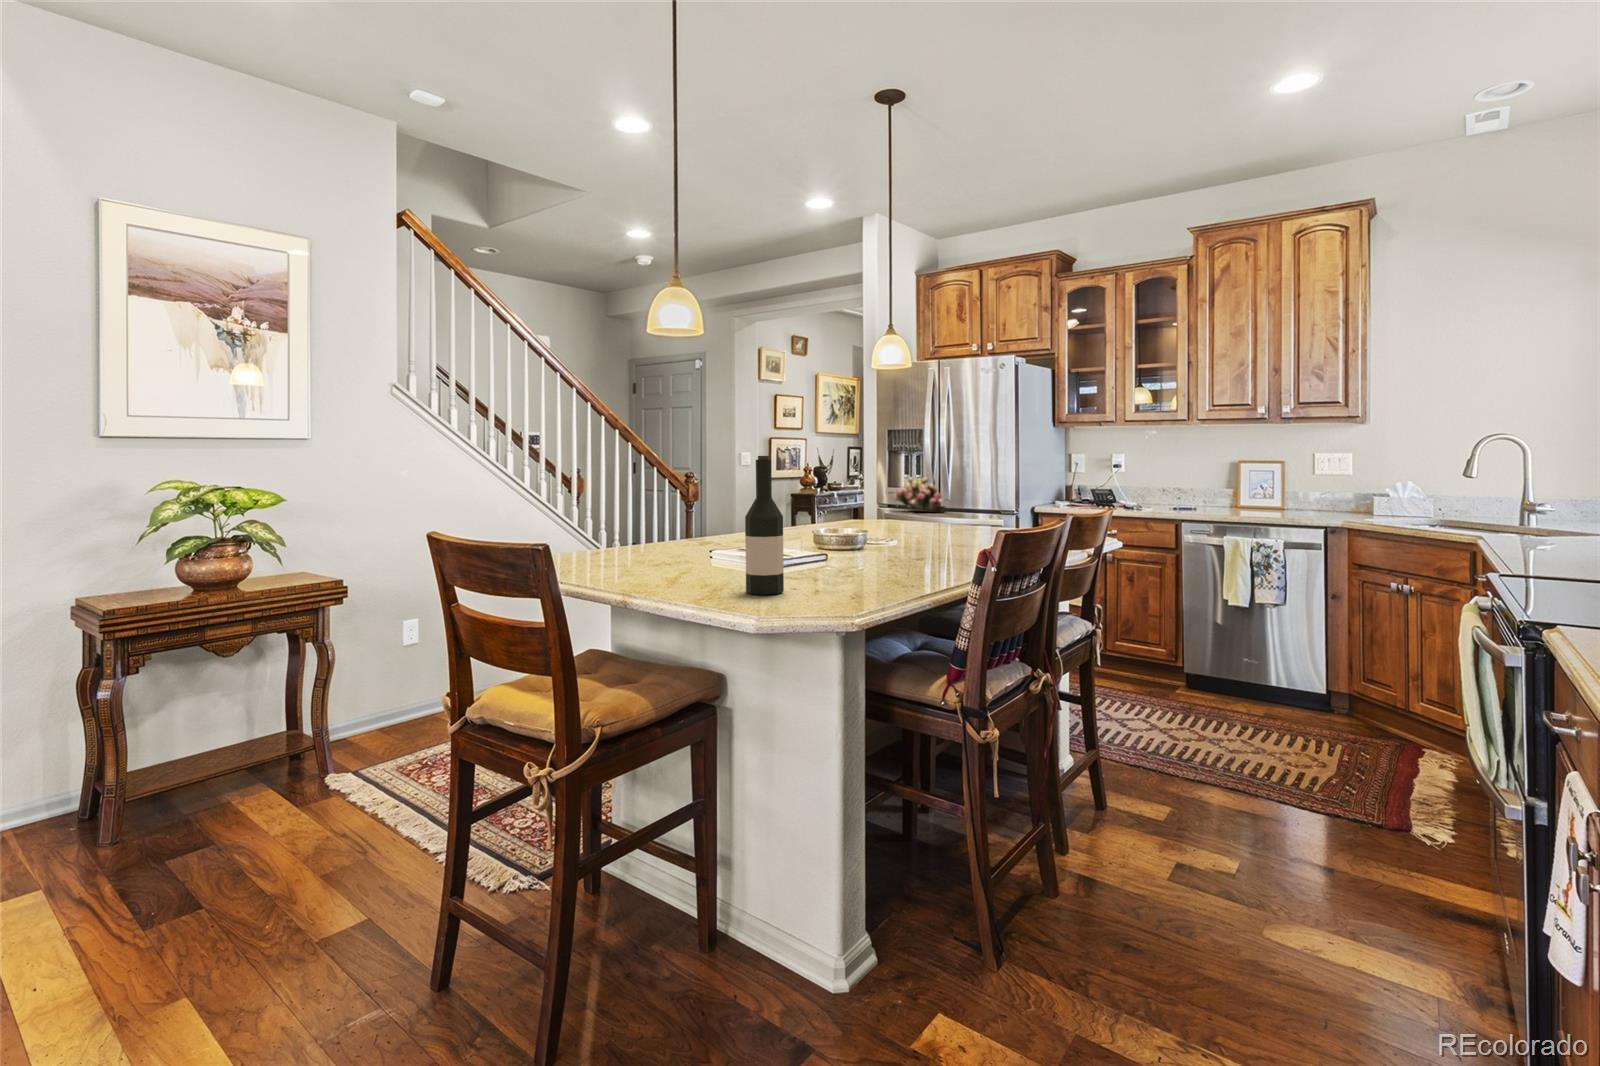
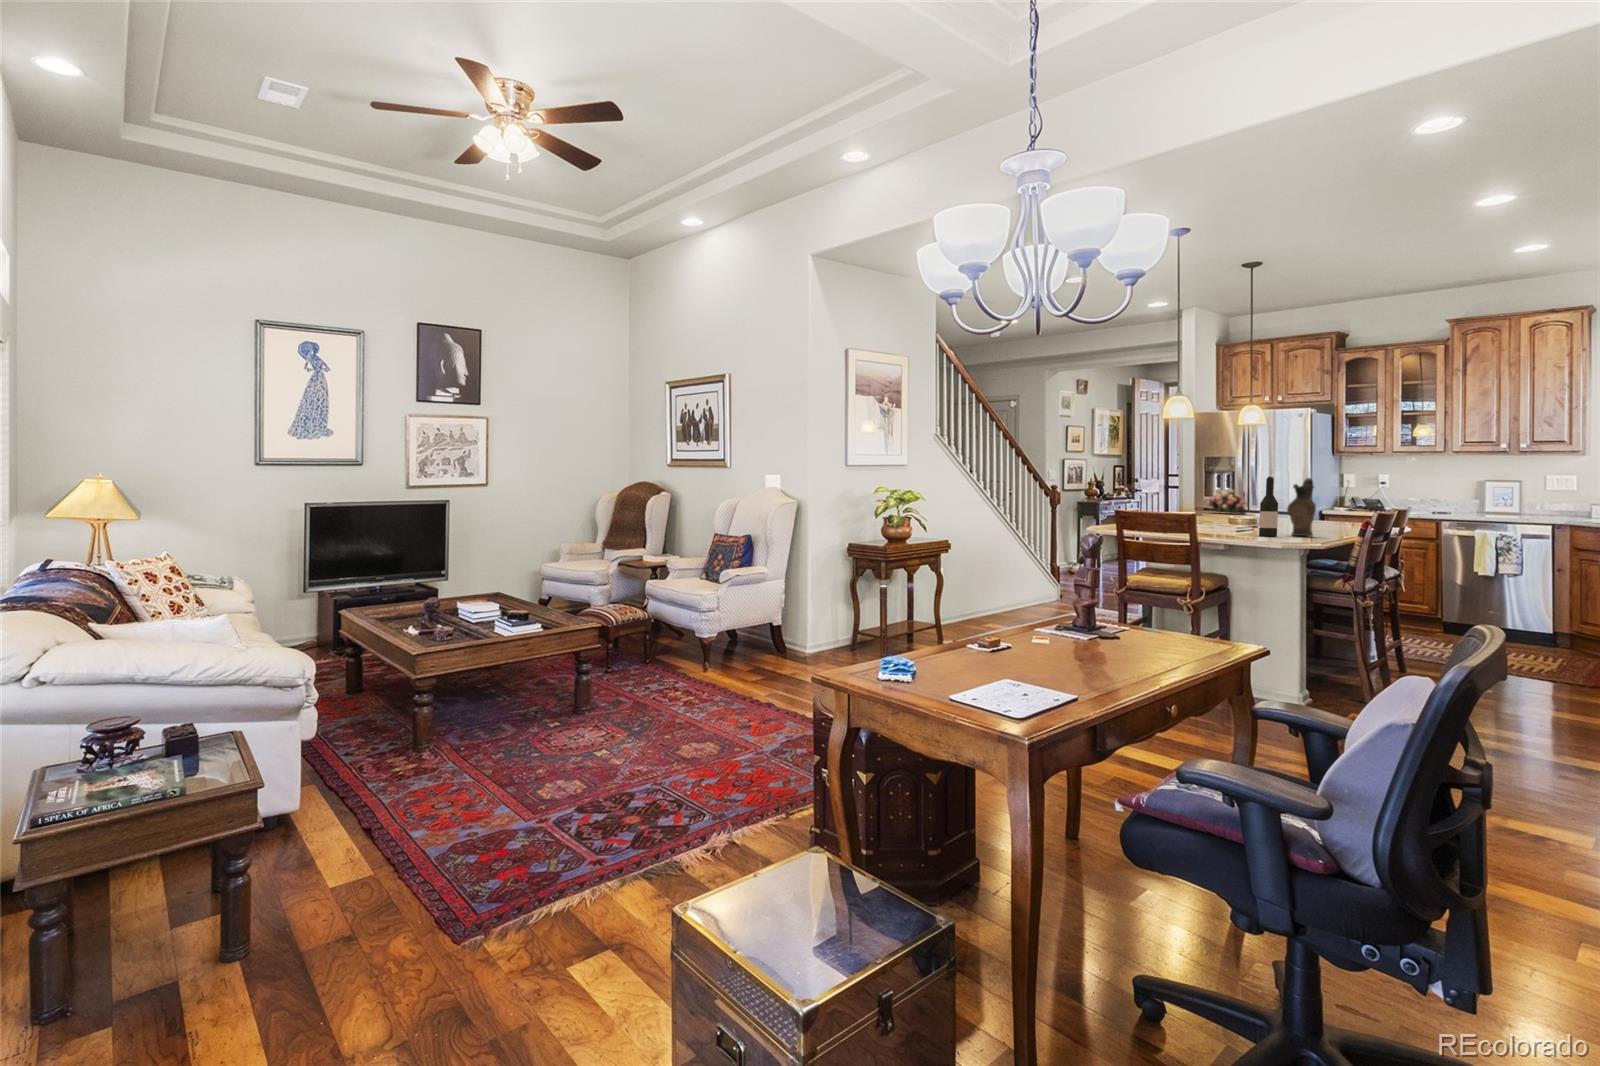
ceramic pitcher: none [817,458,875,589] -> present [1287,478,1316,536]

